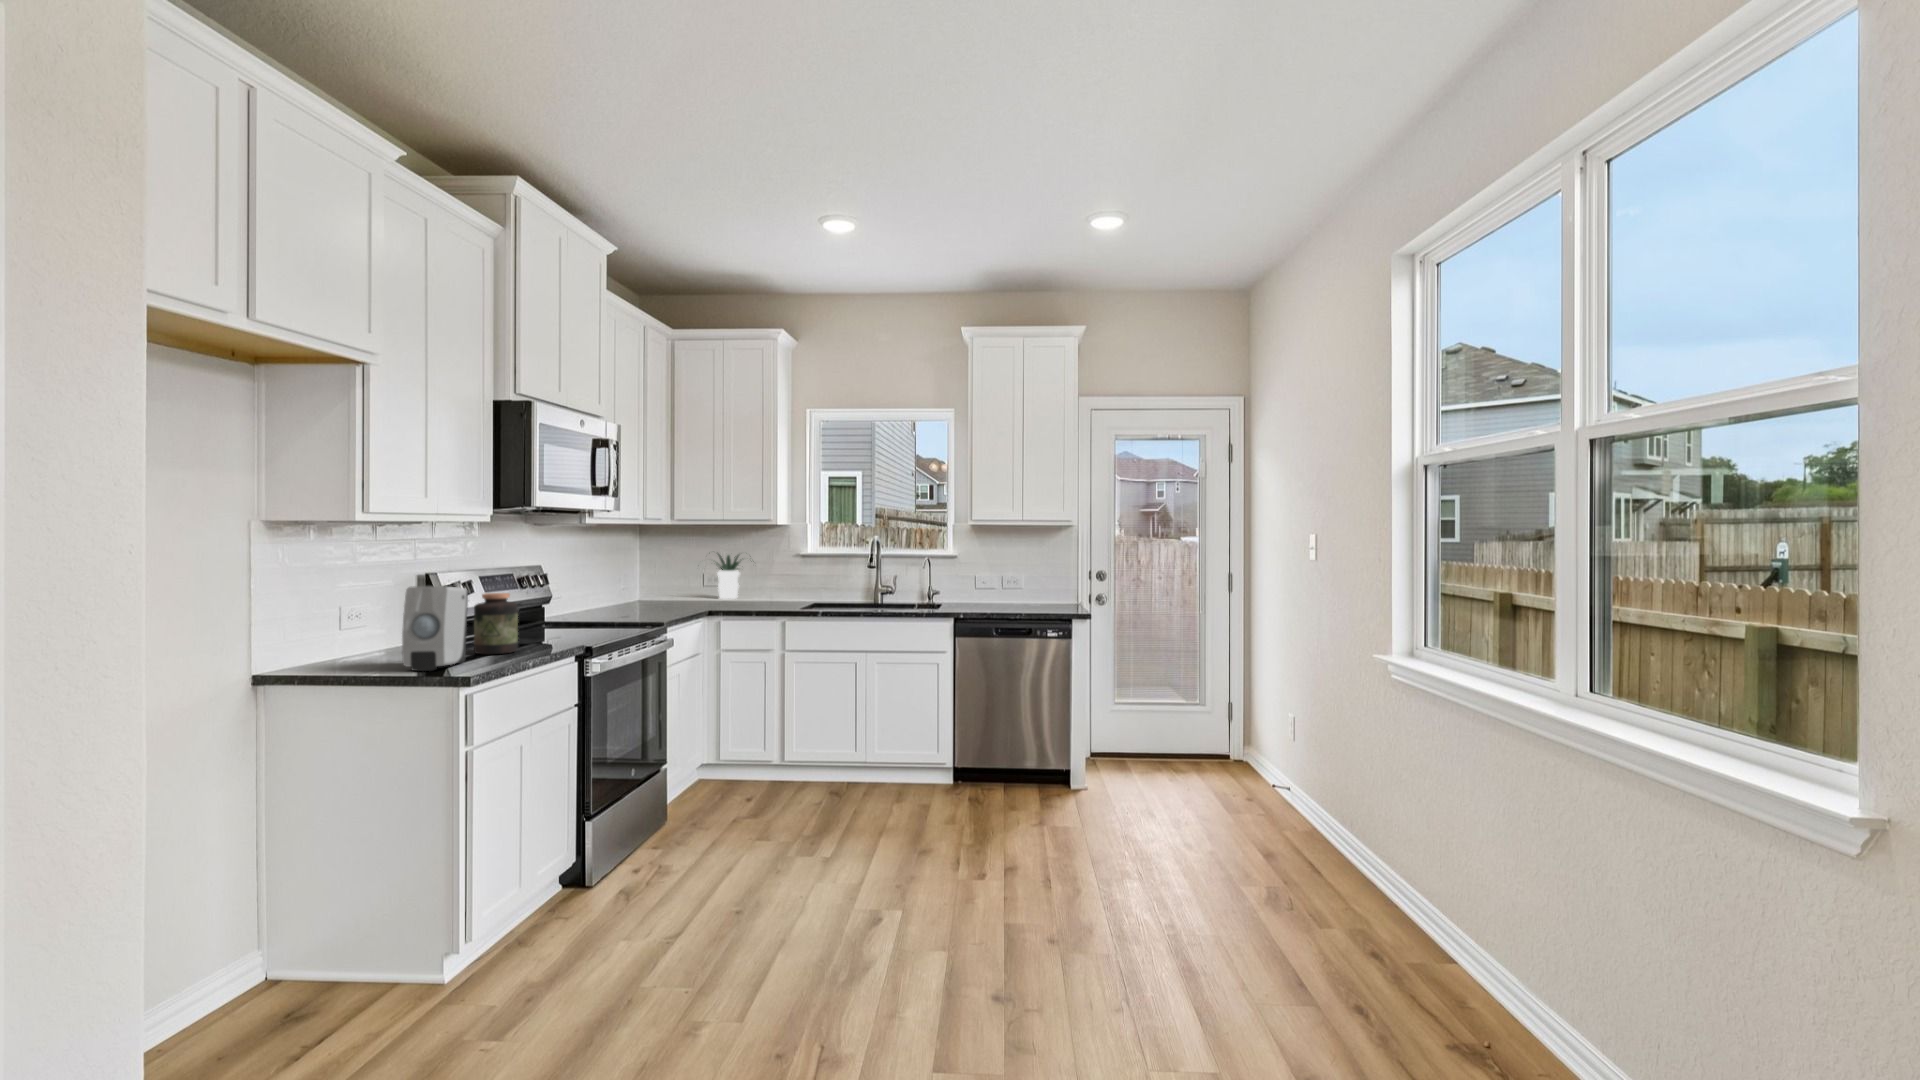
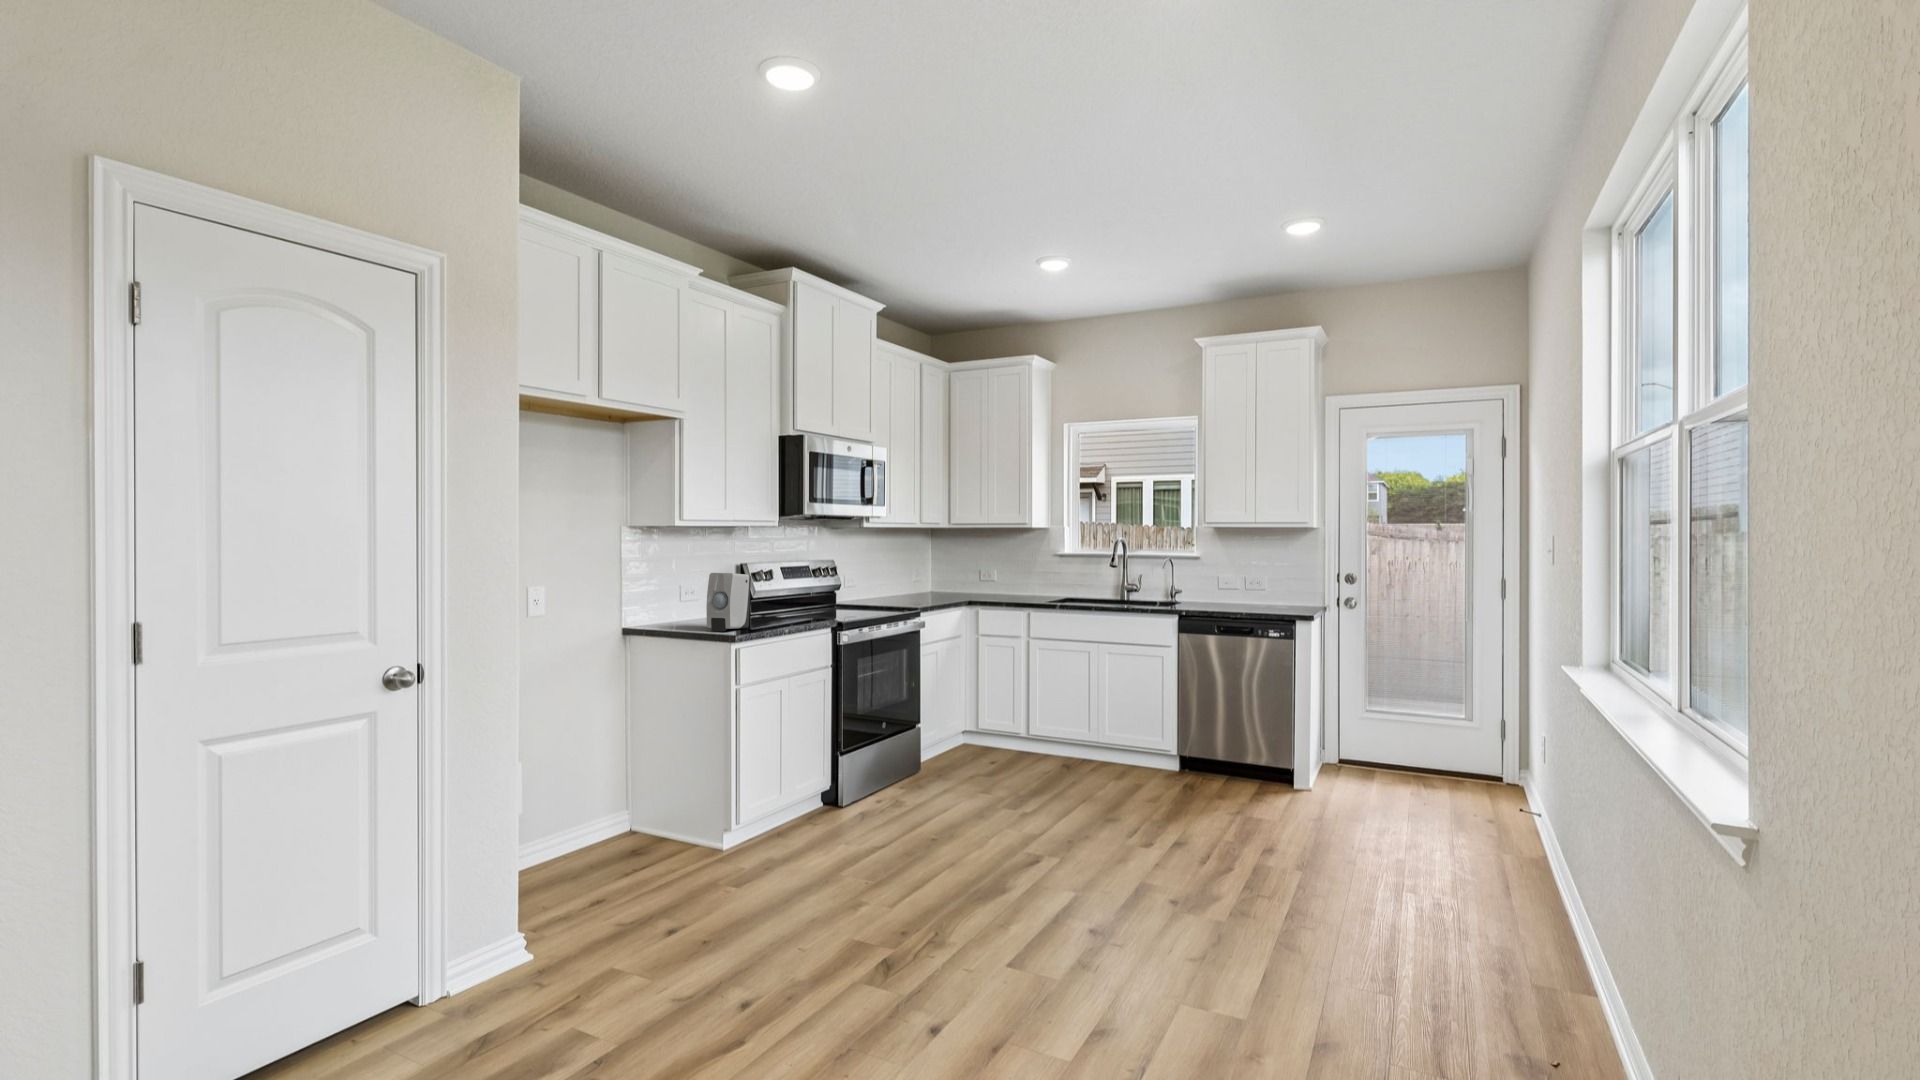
potted plant: present [716,554,740,599] -> none [971,550,1020,593]
jar: present [474,593,518,654] -> none [761,580,790,624]

